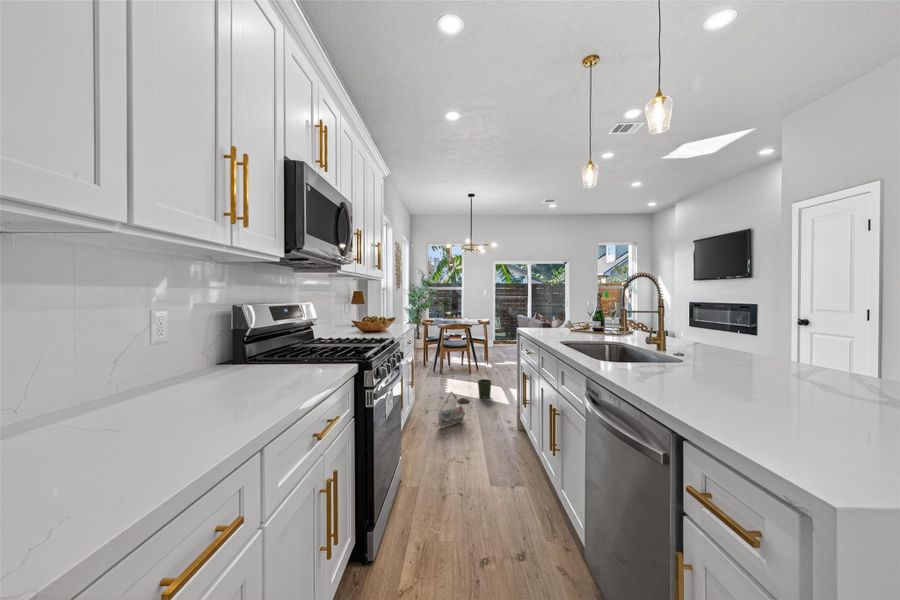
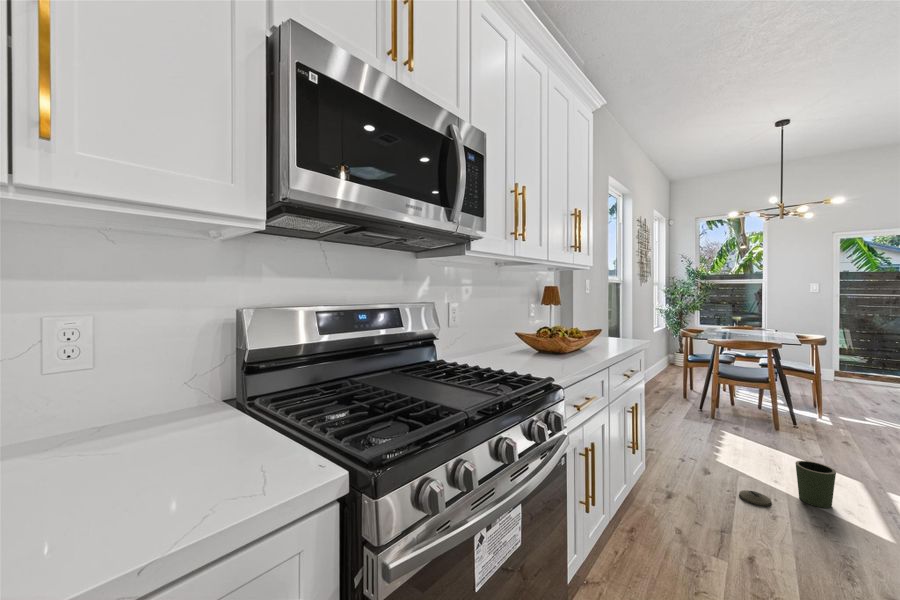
bag: present [438,392,465,427] -> none [680,492,756,568]

